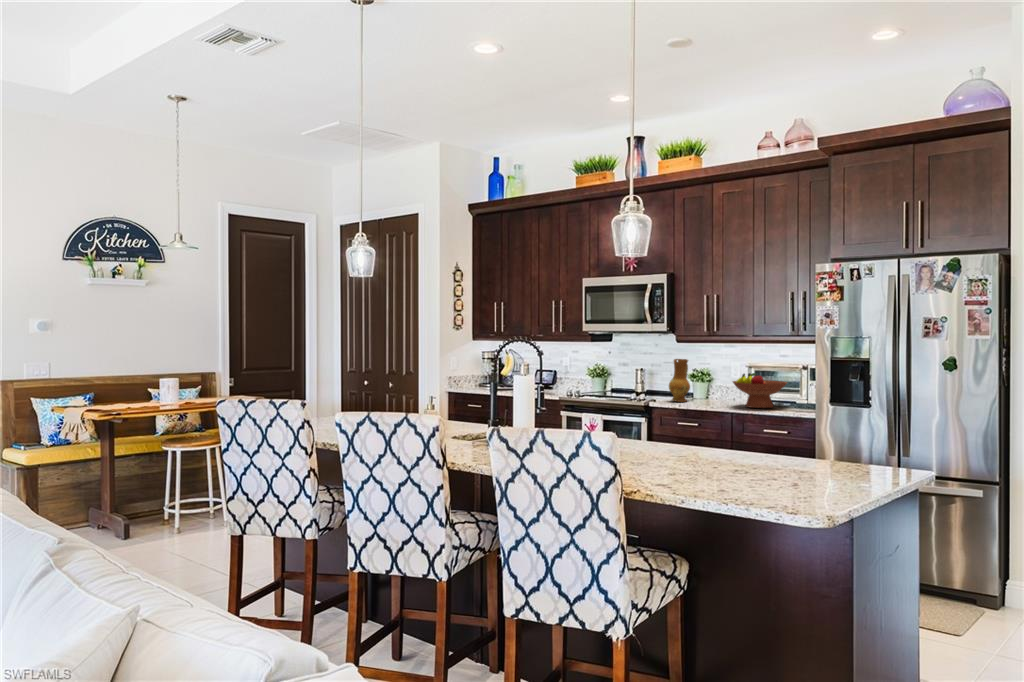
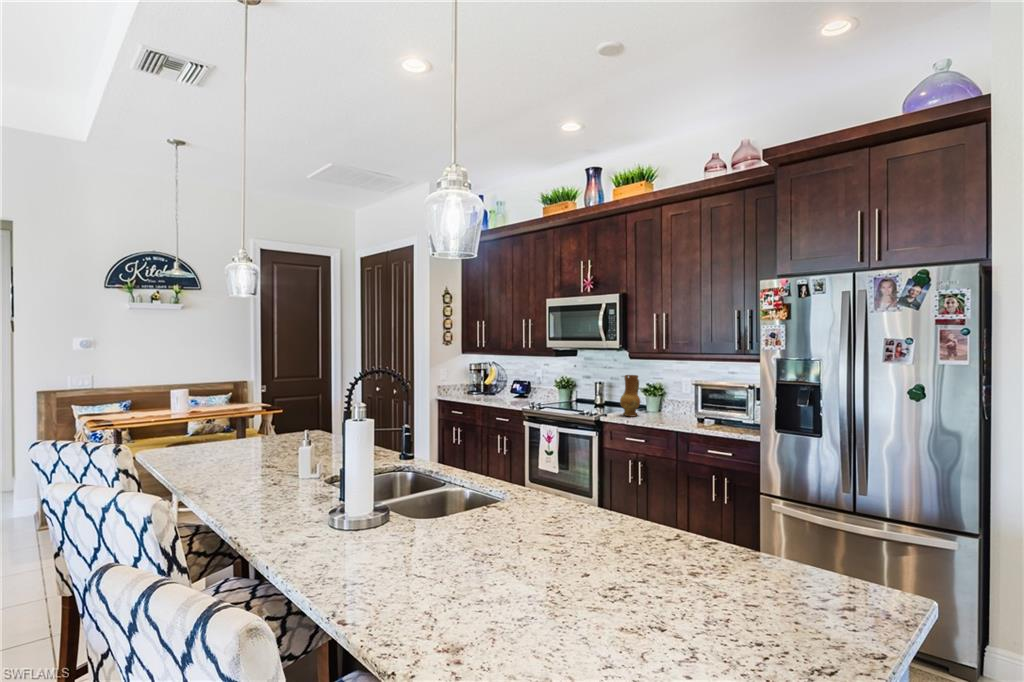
fruit bowl: present [733,373,787,408] -> none [678,391,734,427]

